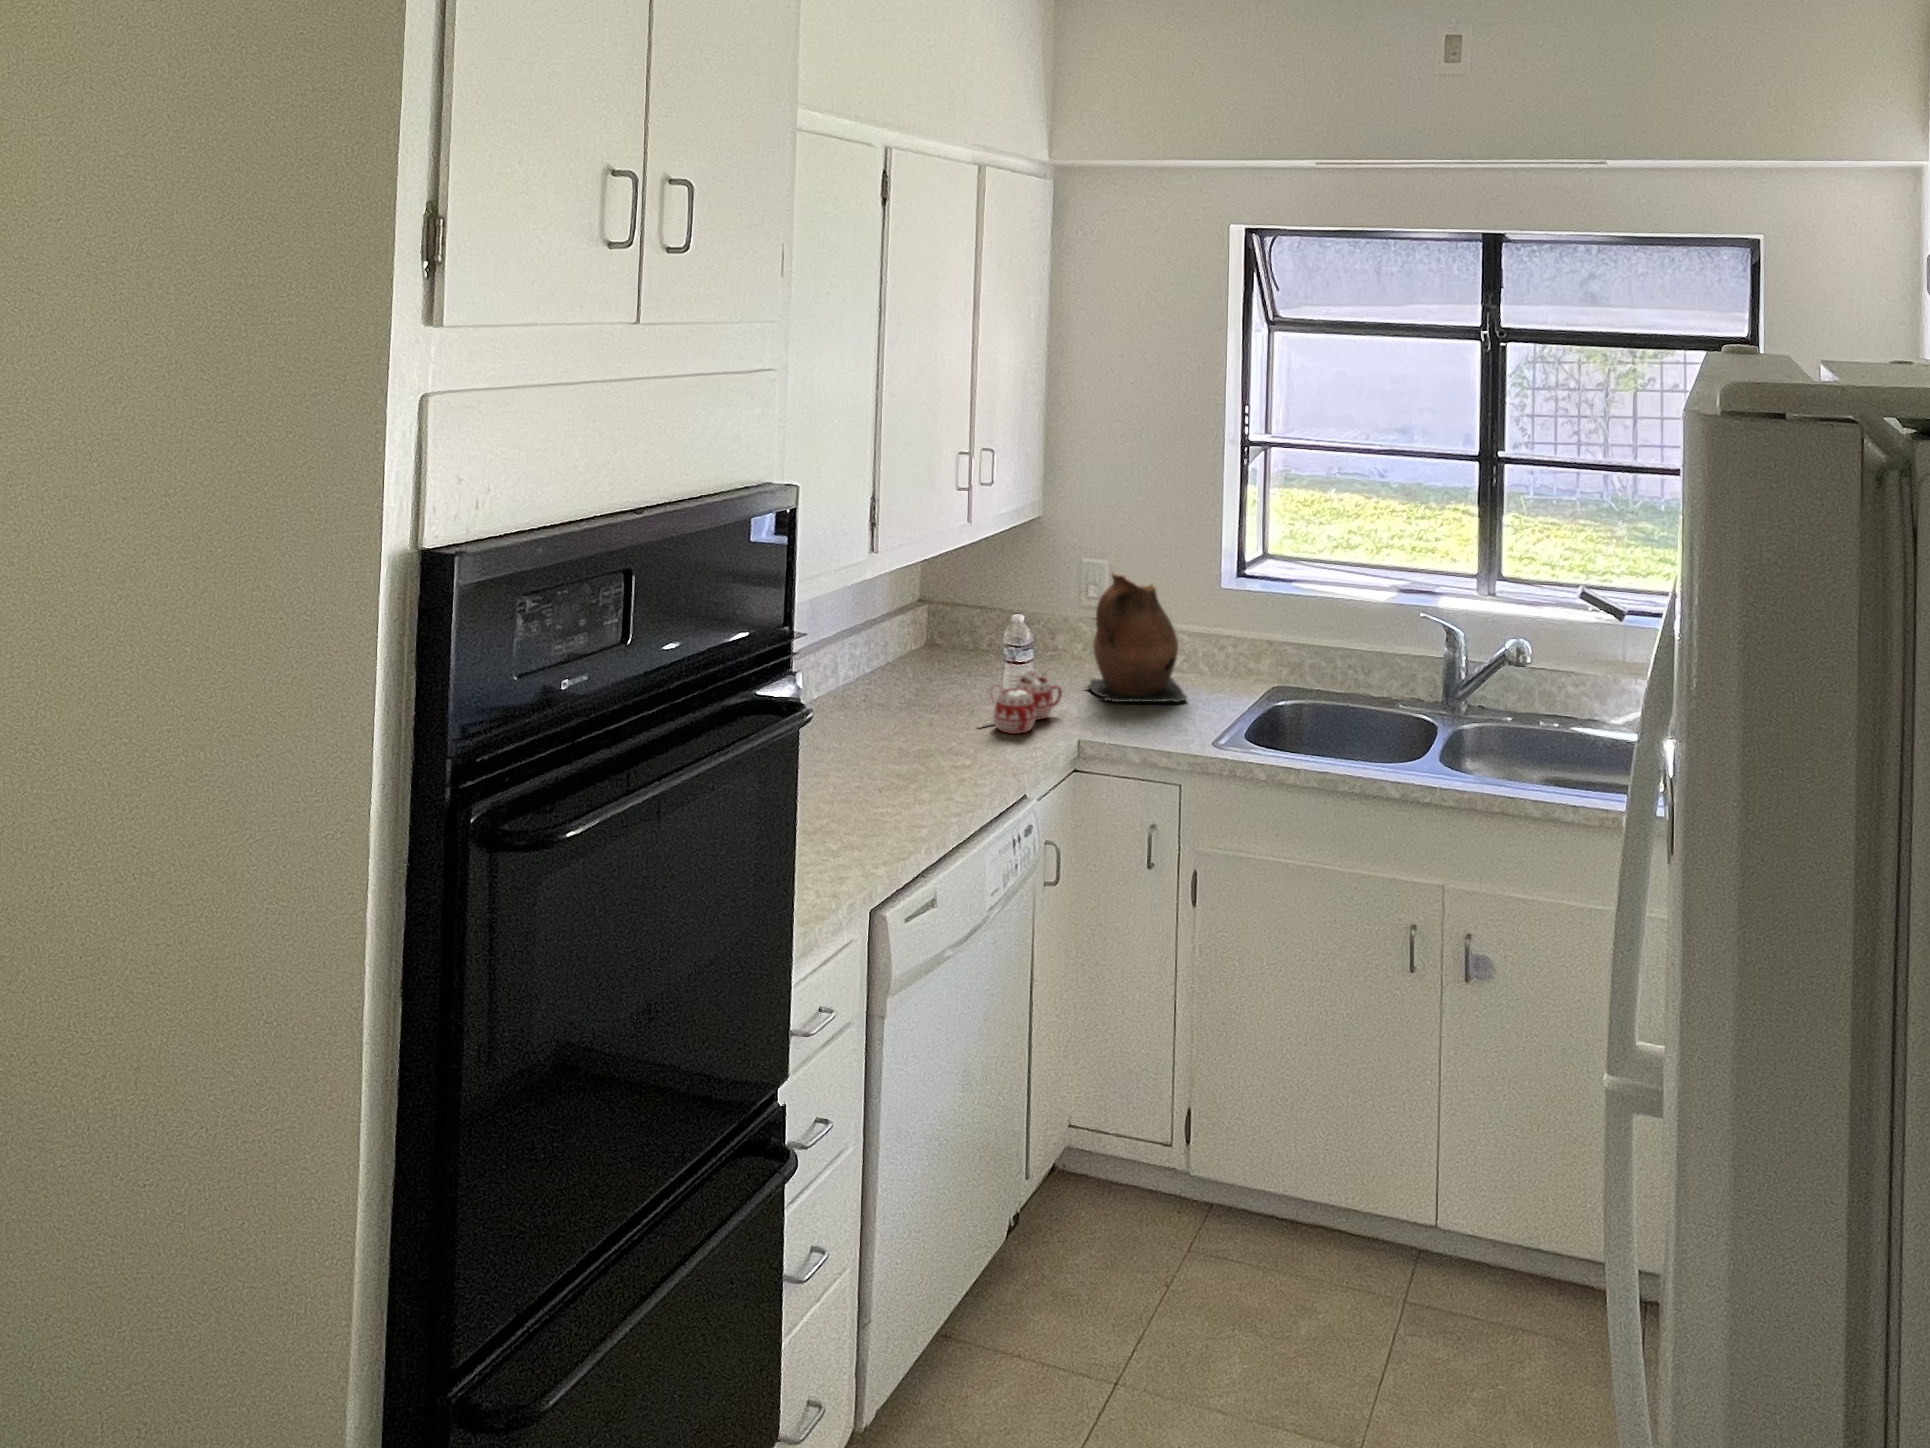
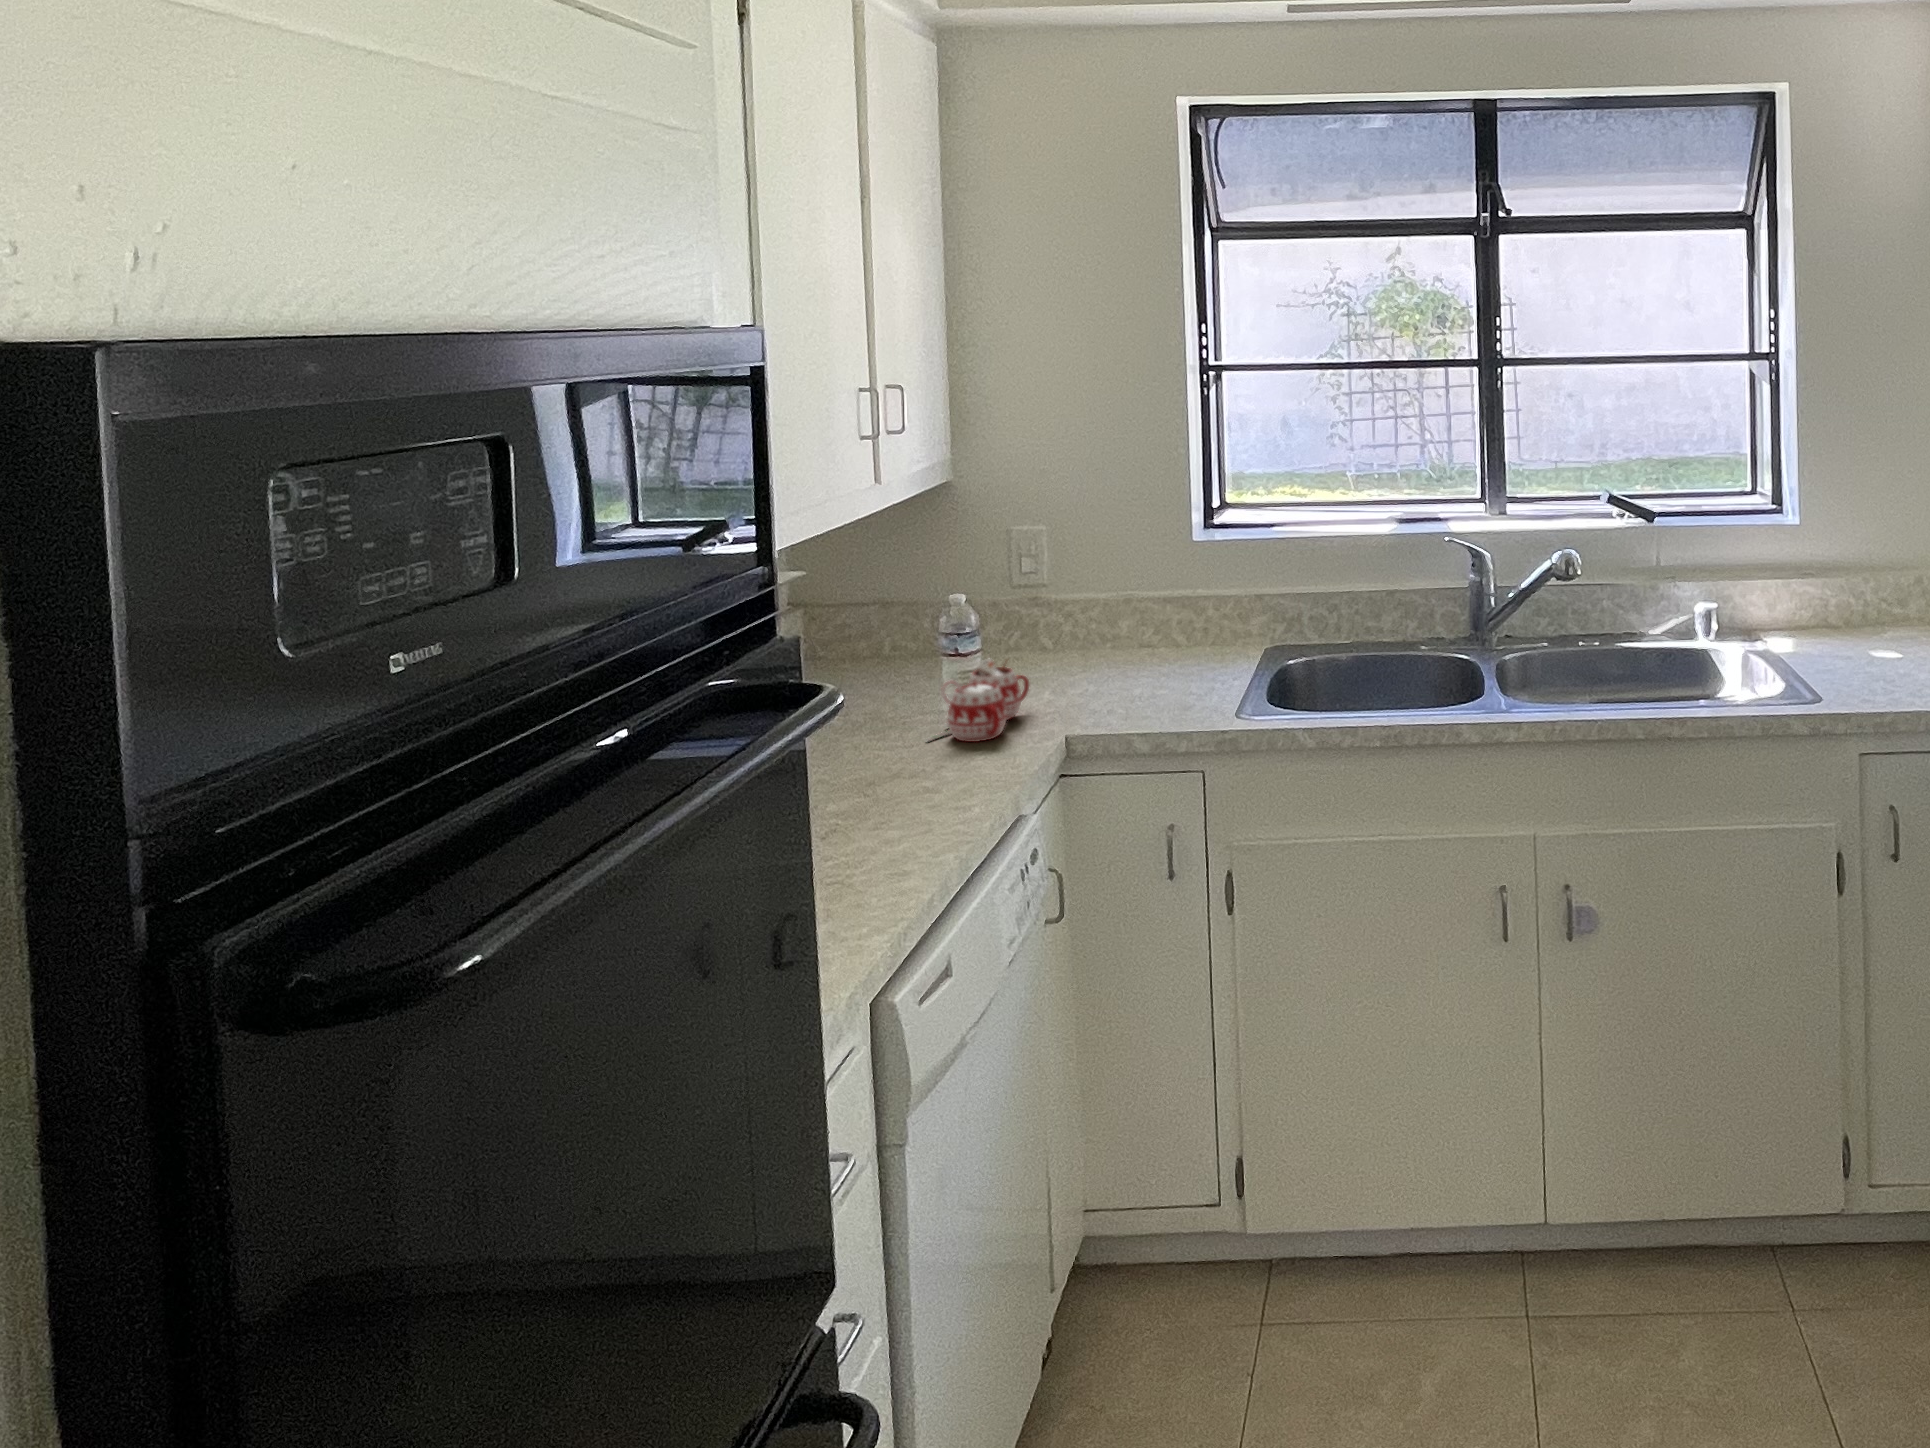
ceramic pitcher: present [1088,573,1187,702] -> none [1038,529,1179,688]

